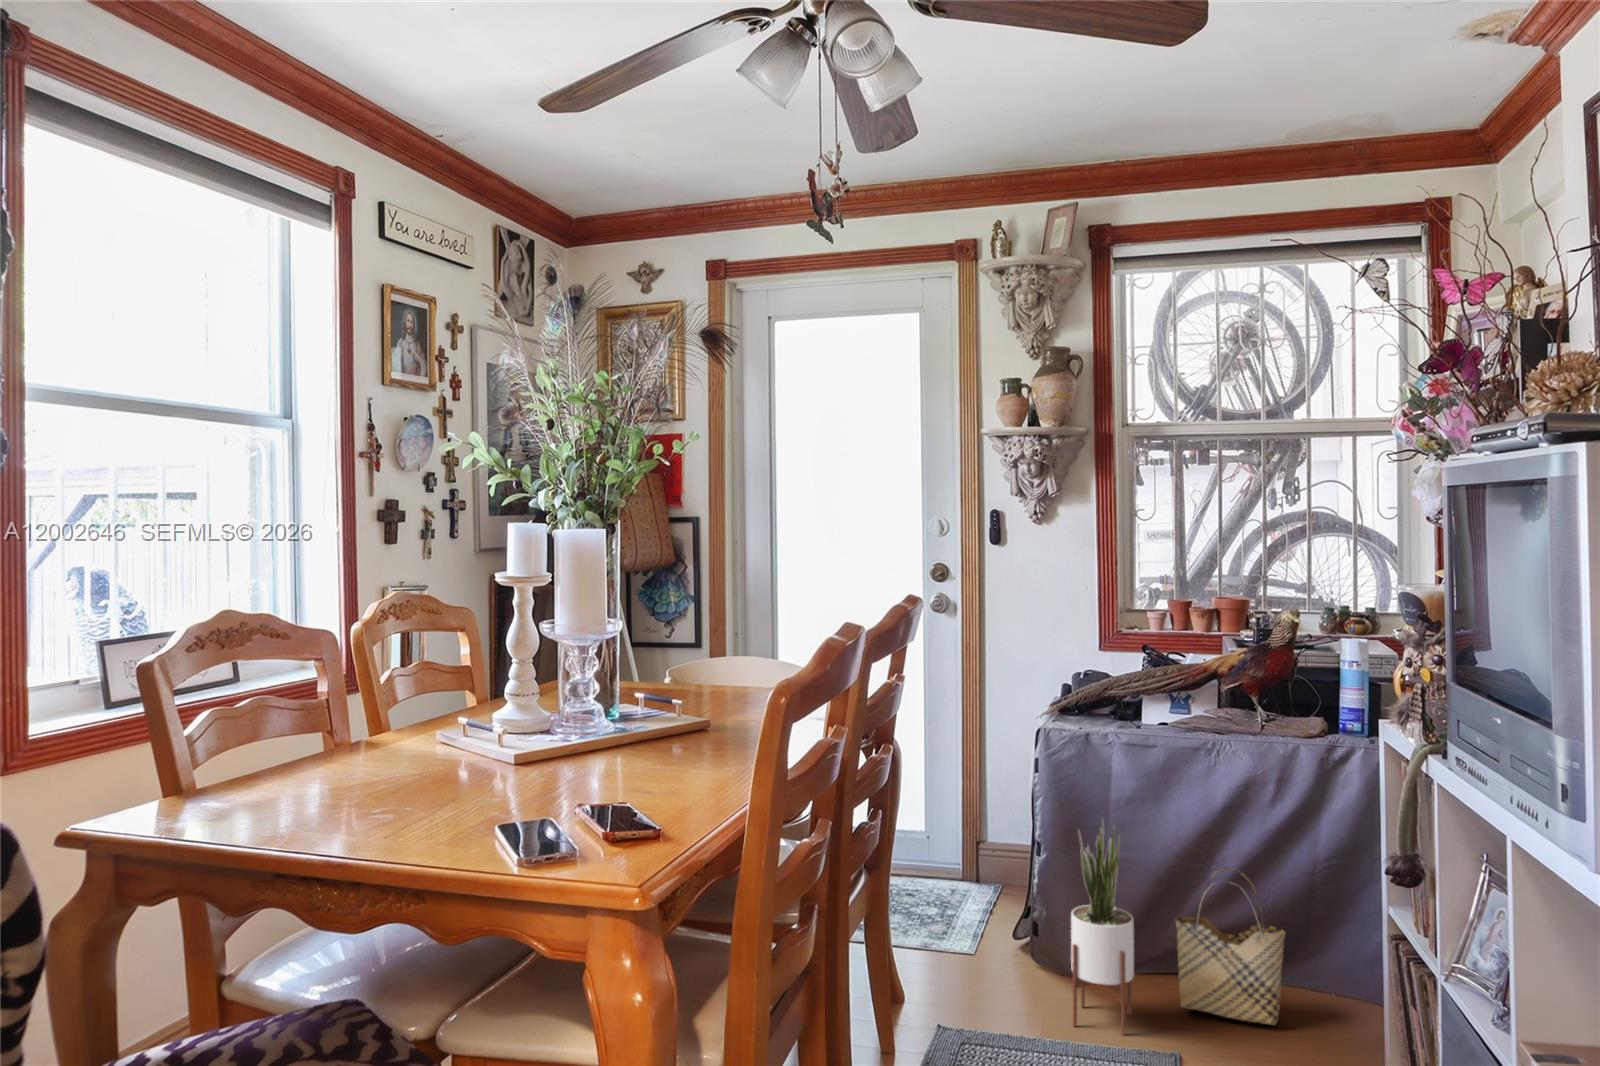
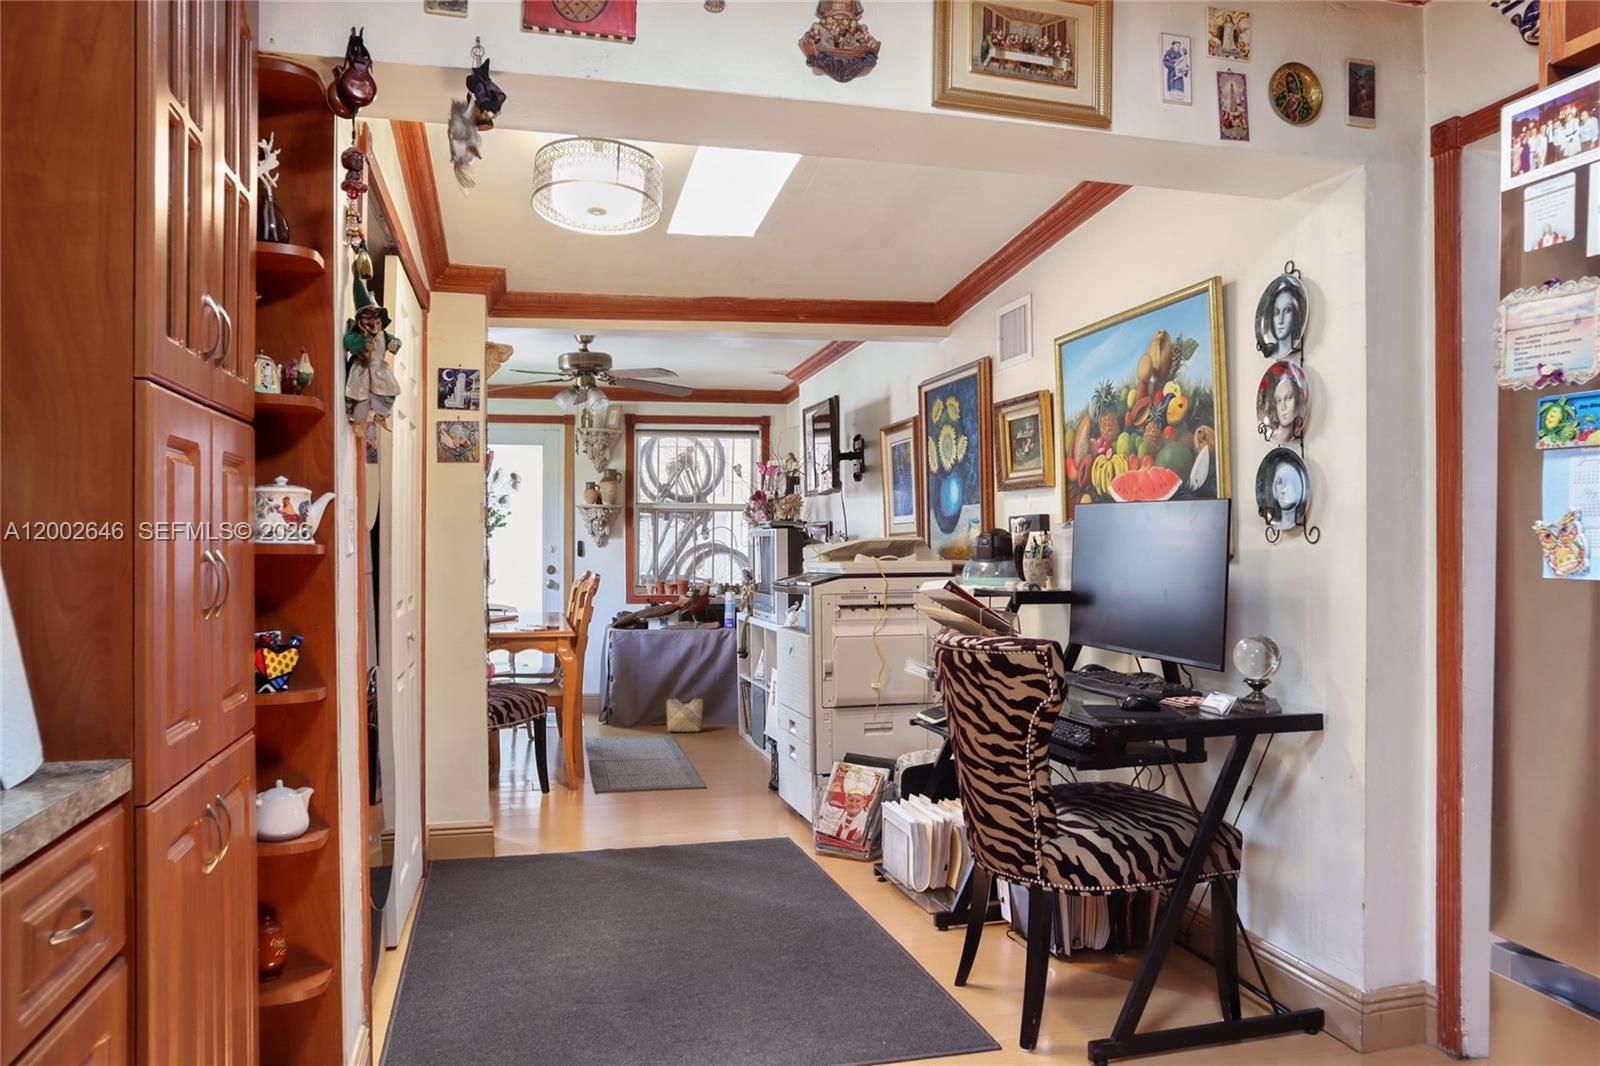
potted plant: present [1071,820,1134,1035] -> none [630,661,652,739]

